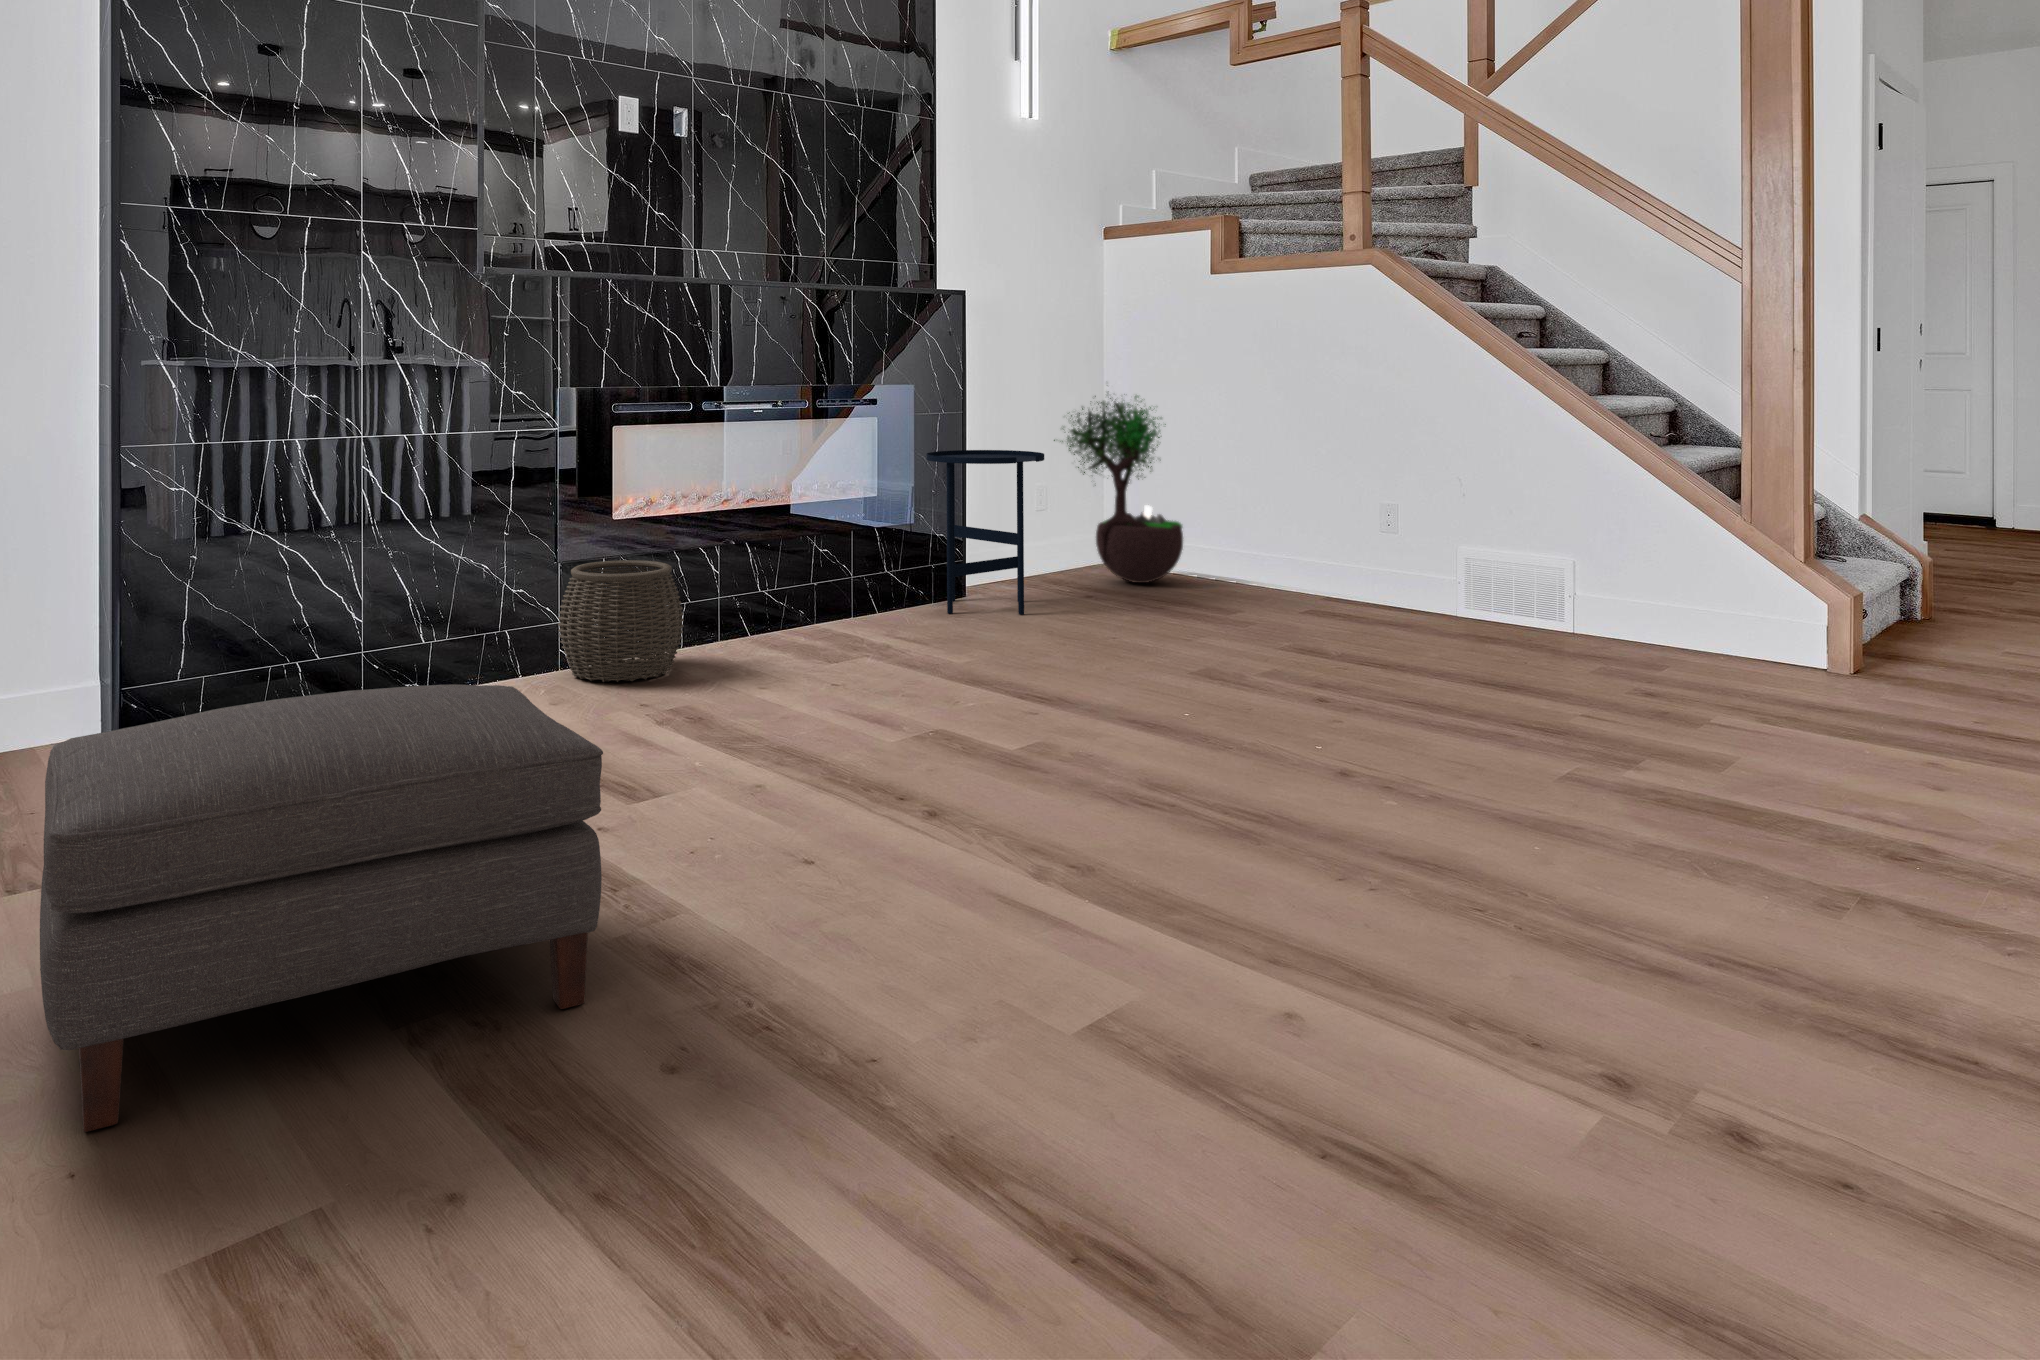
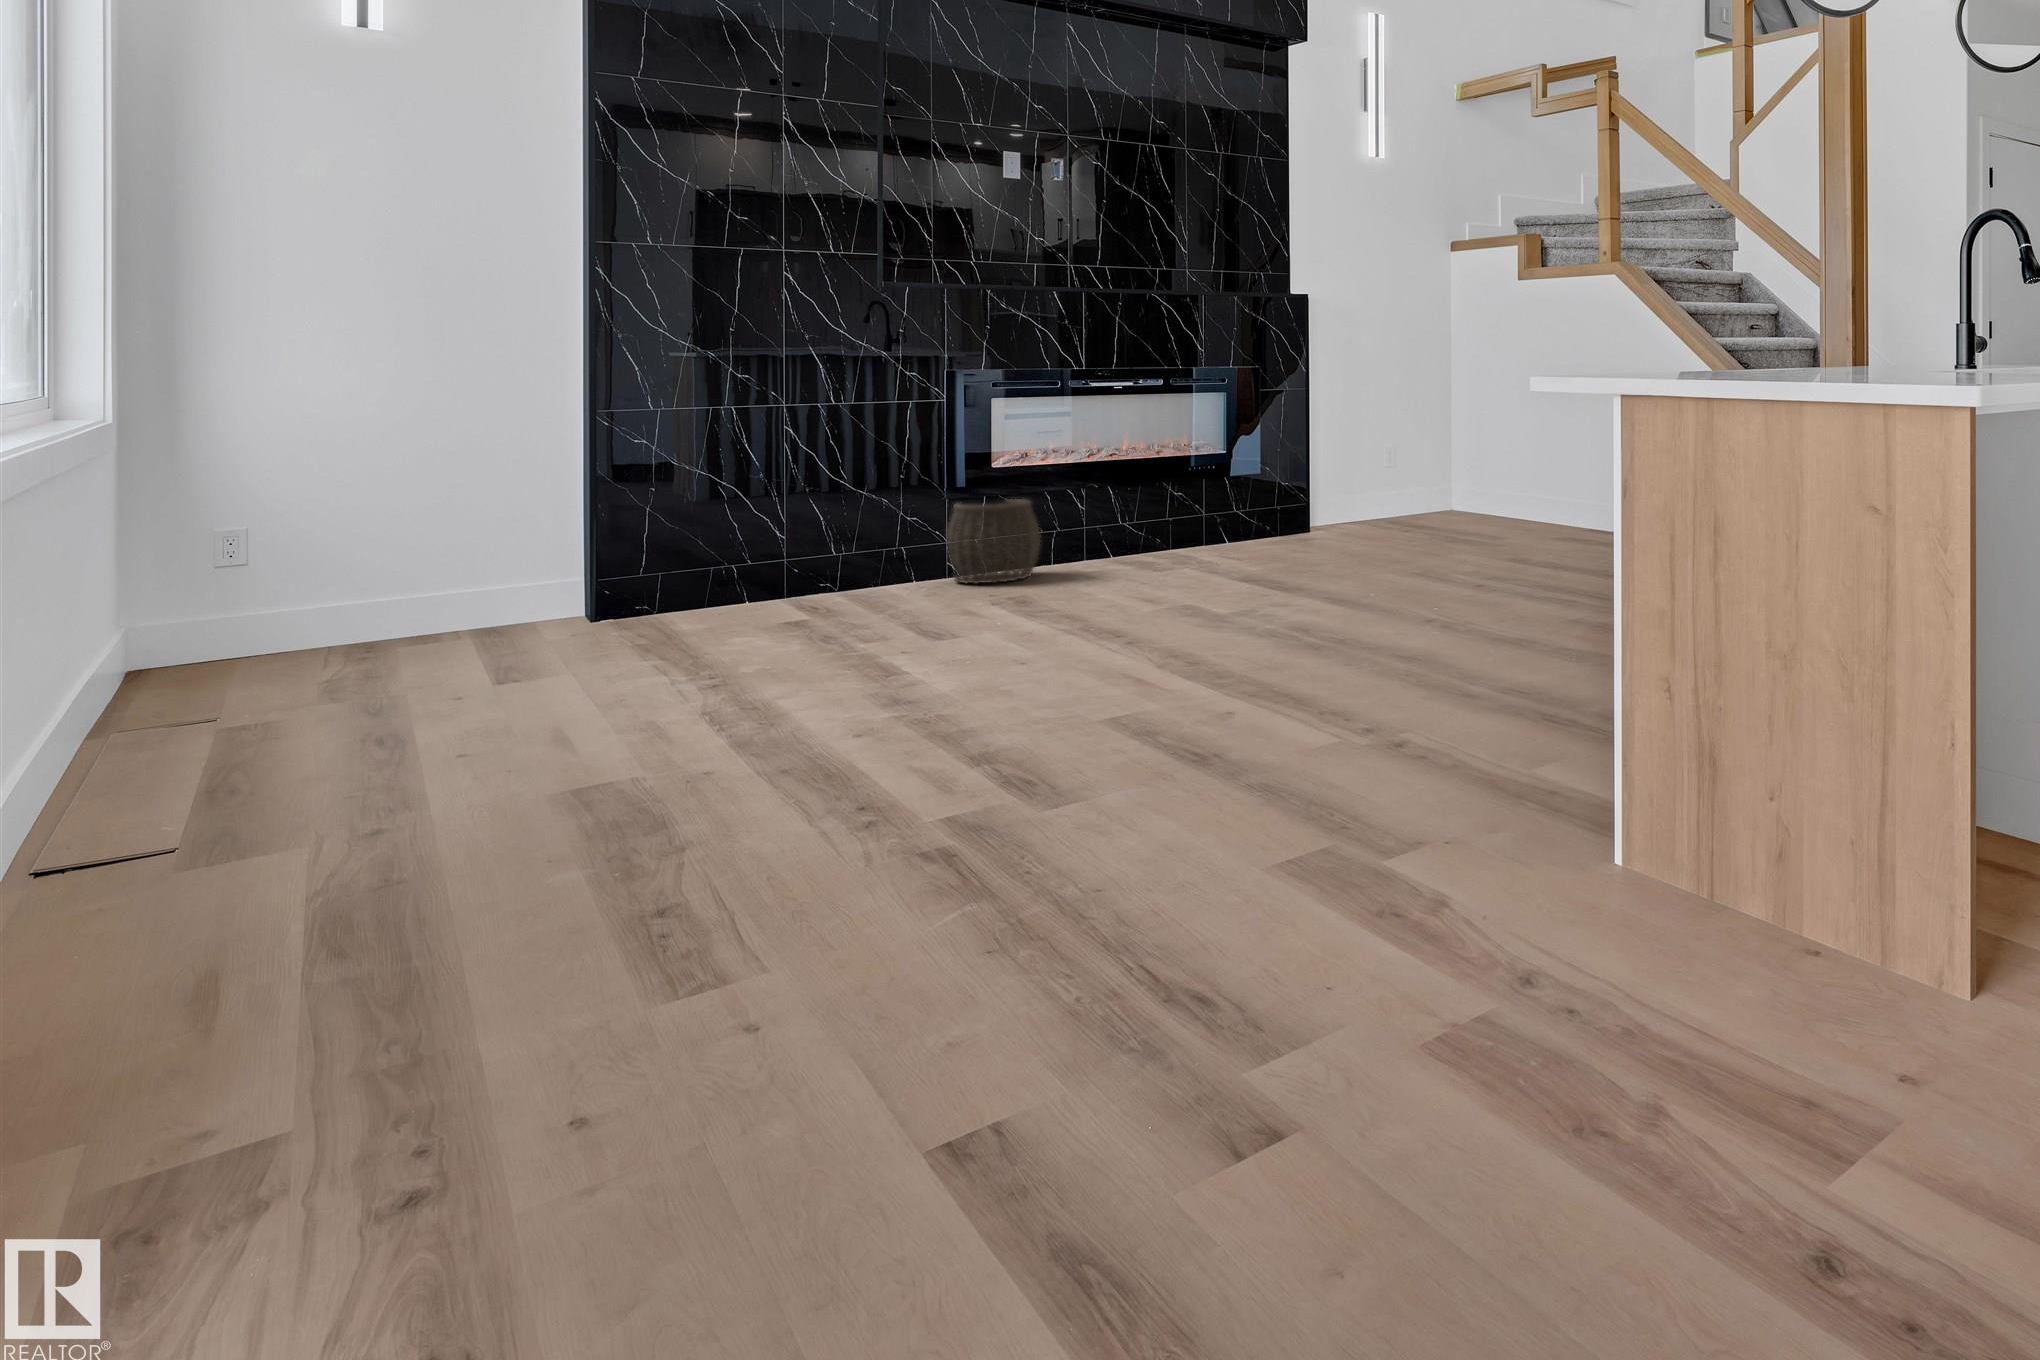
potted tree: present [1054,396,1183,583] -> none [1388,368,1494,525]
side table: present [926,450,1044,614] -> none [1268,421,1360,545]
ottoman: present [40,685,603,1132] -> none [492,532,839,740]

